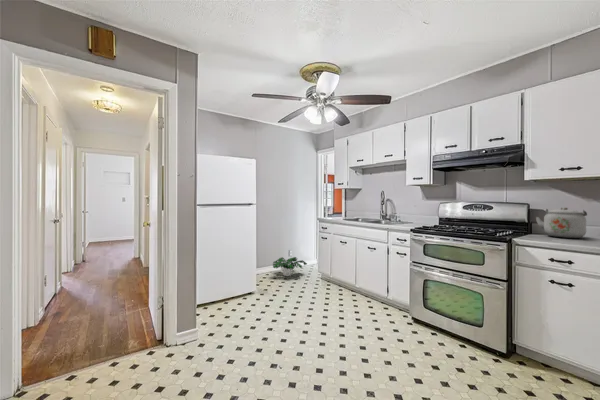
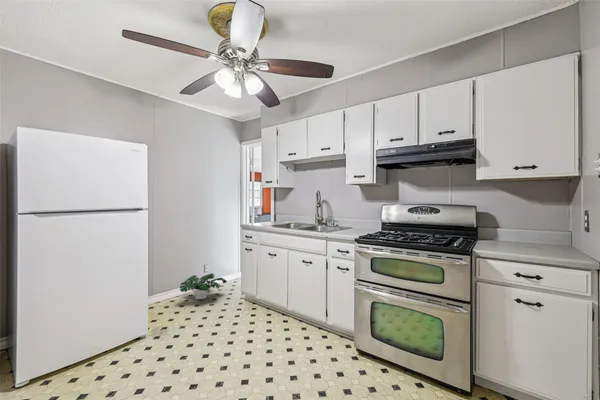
kettle: present [536,208,587,238] -> none [487,210,539,245]

